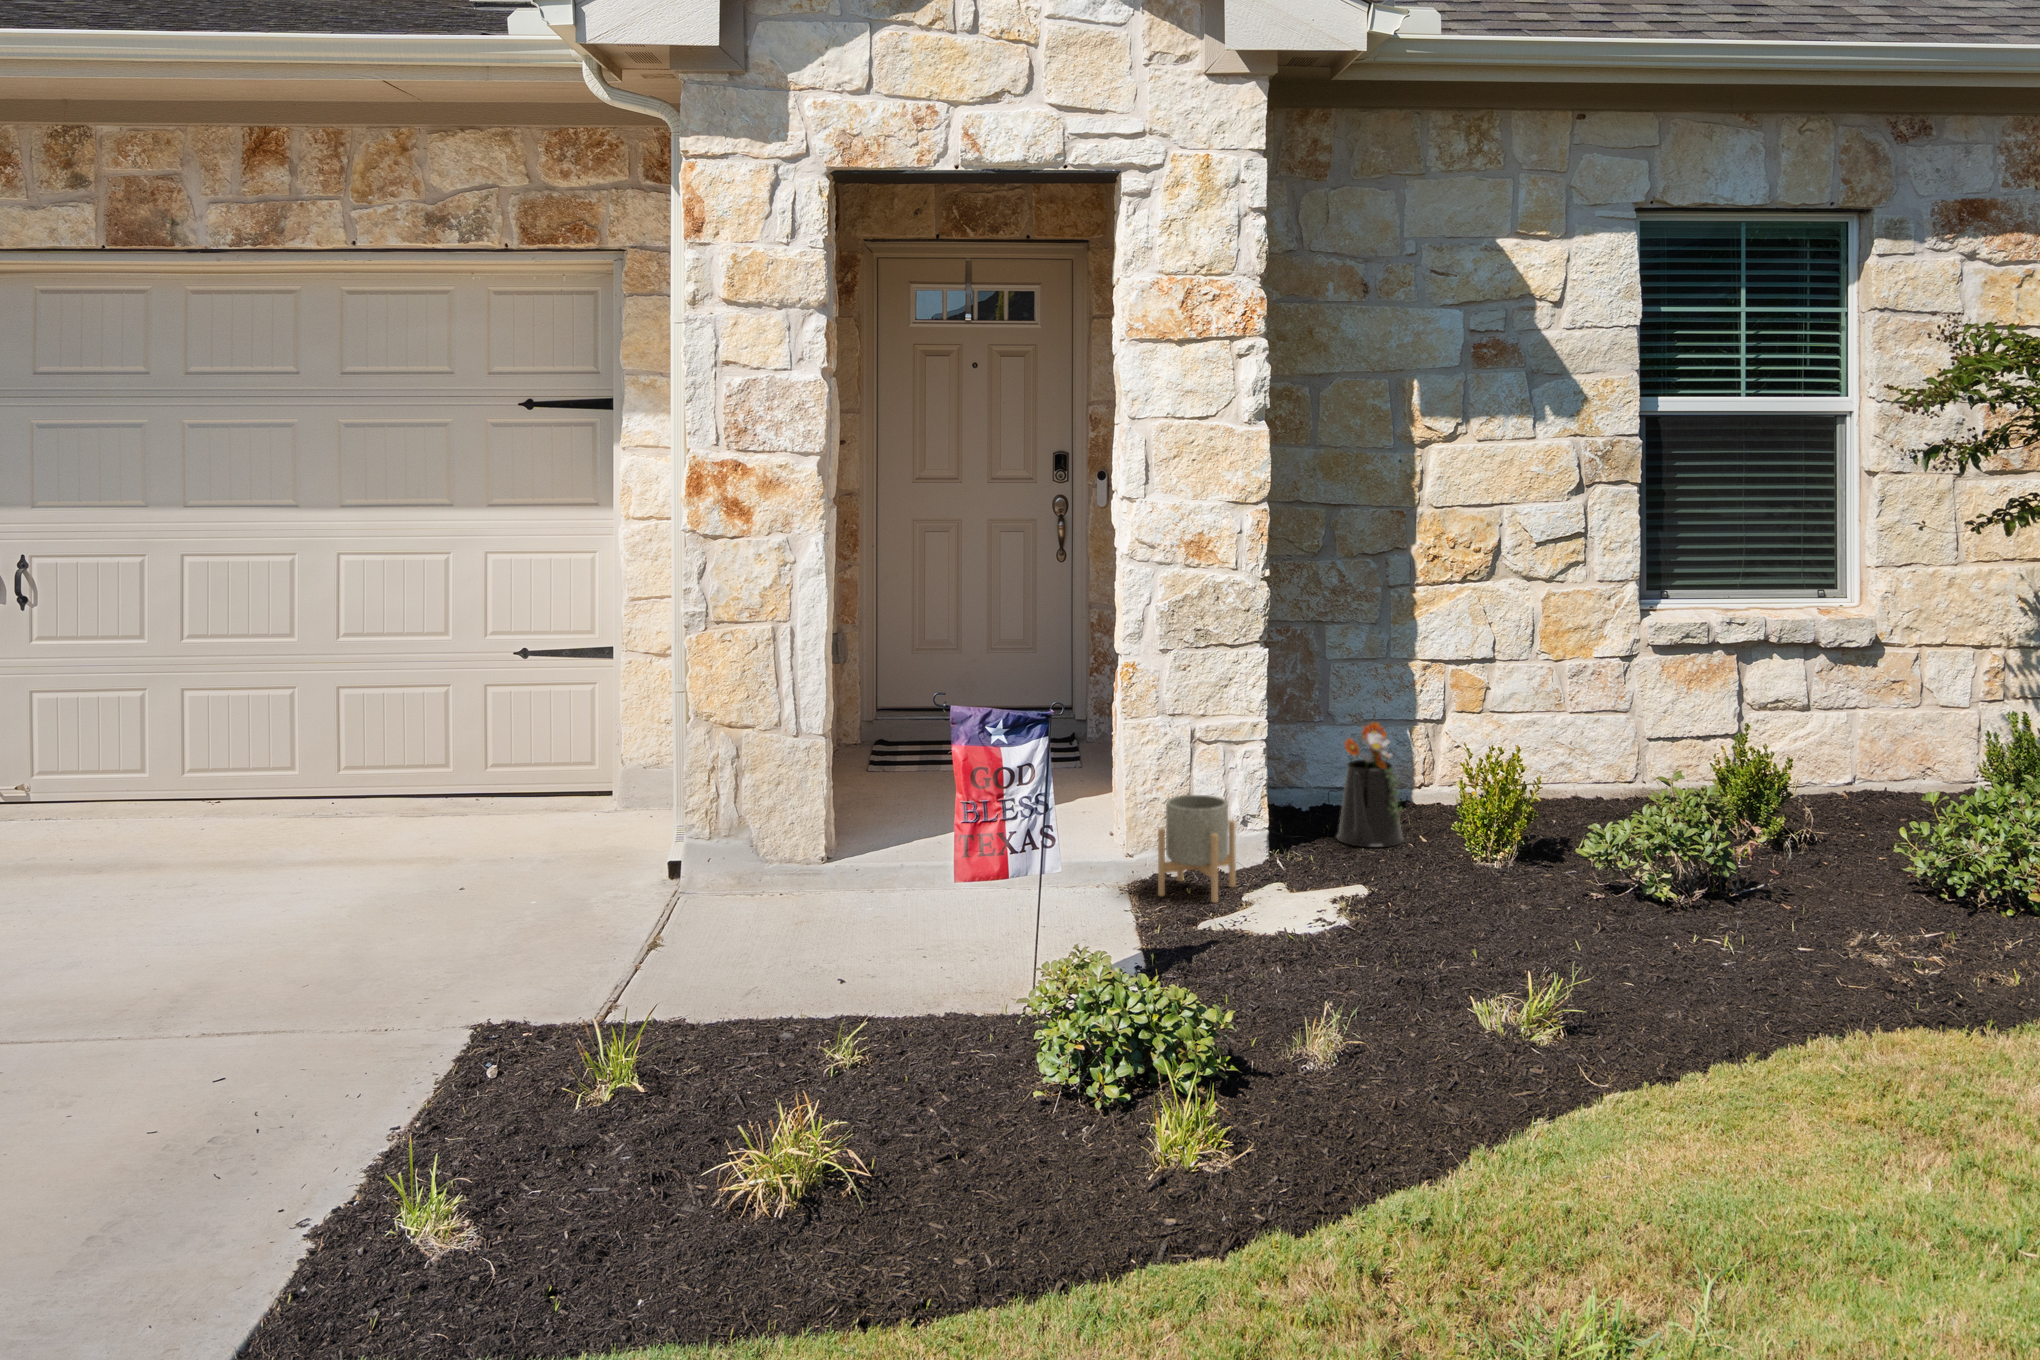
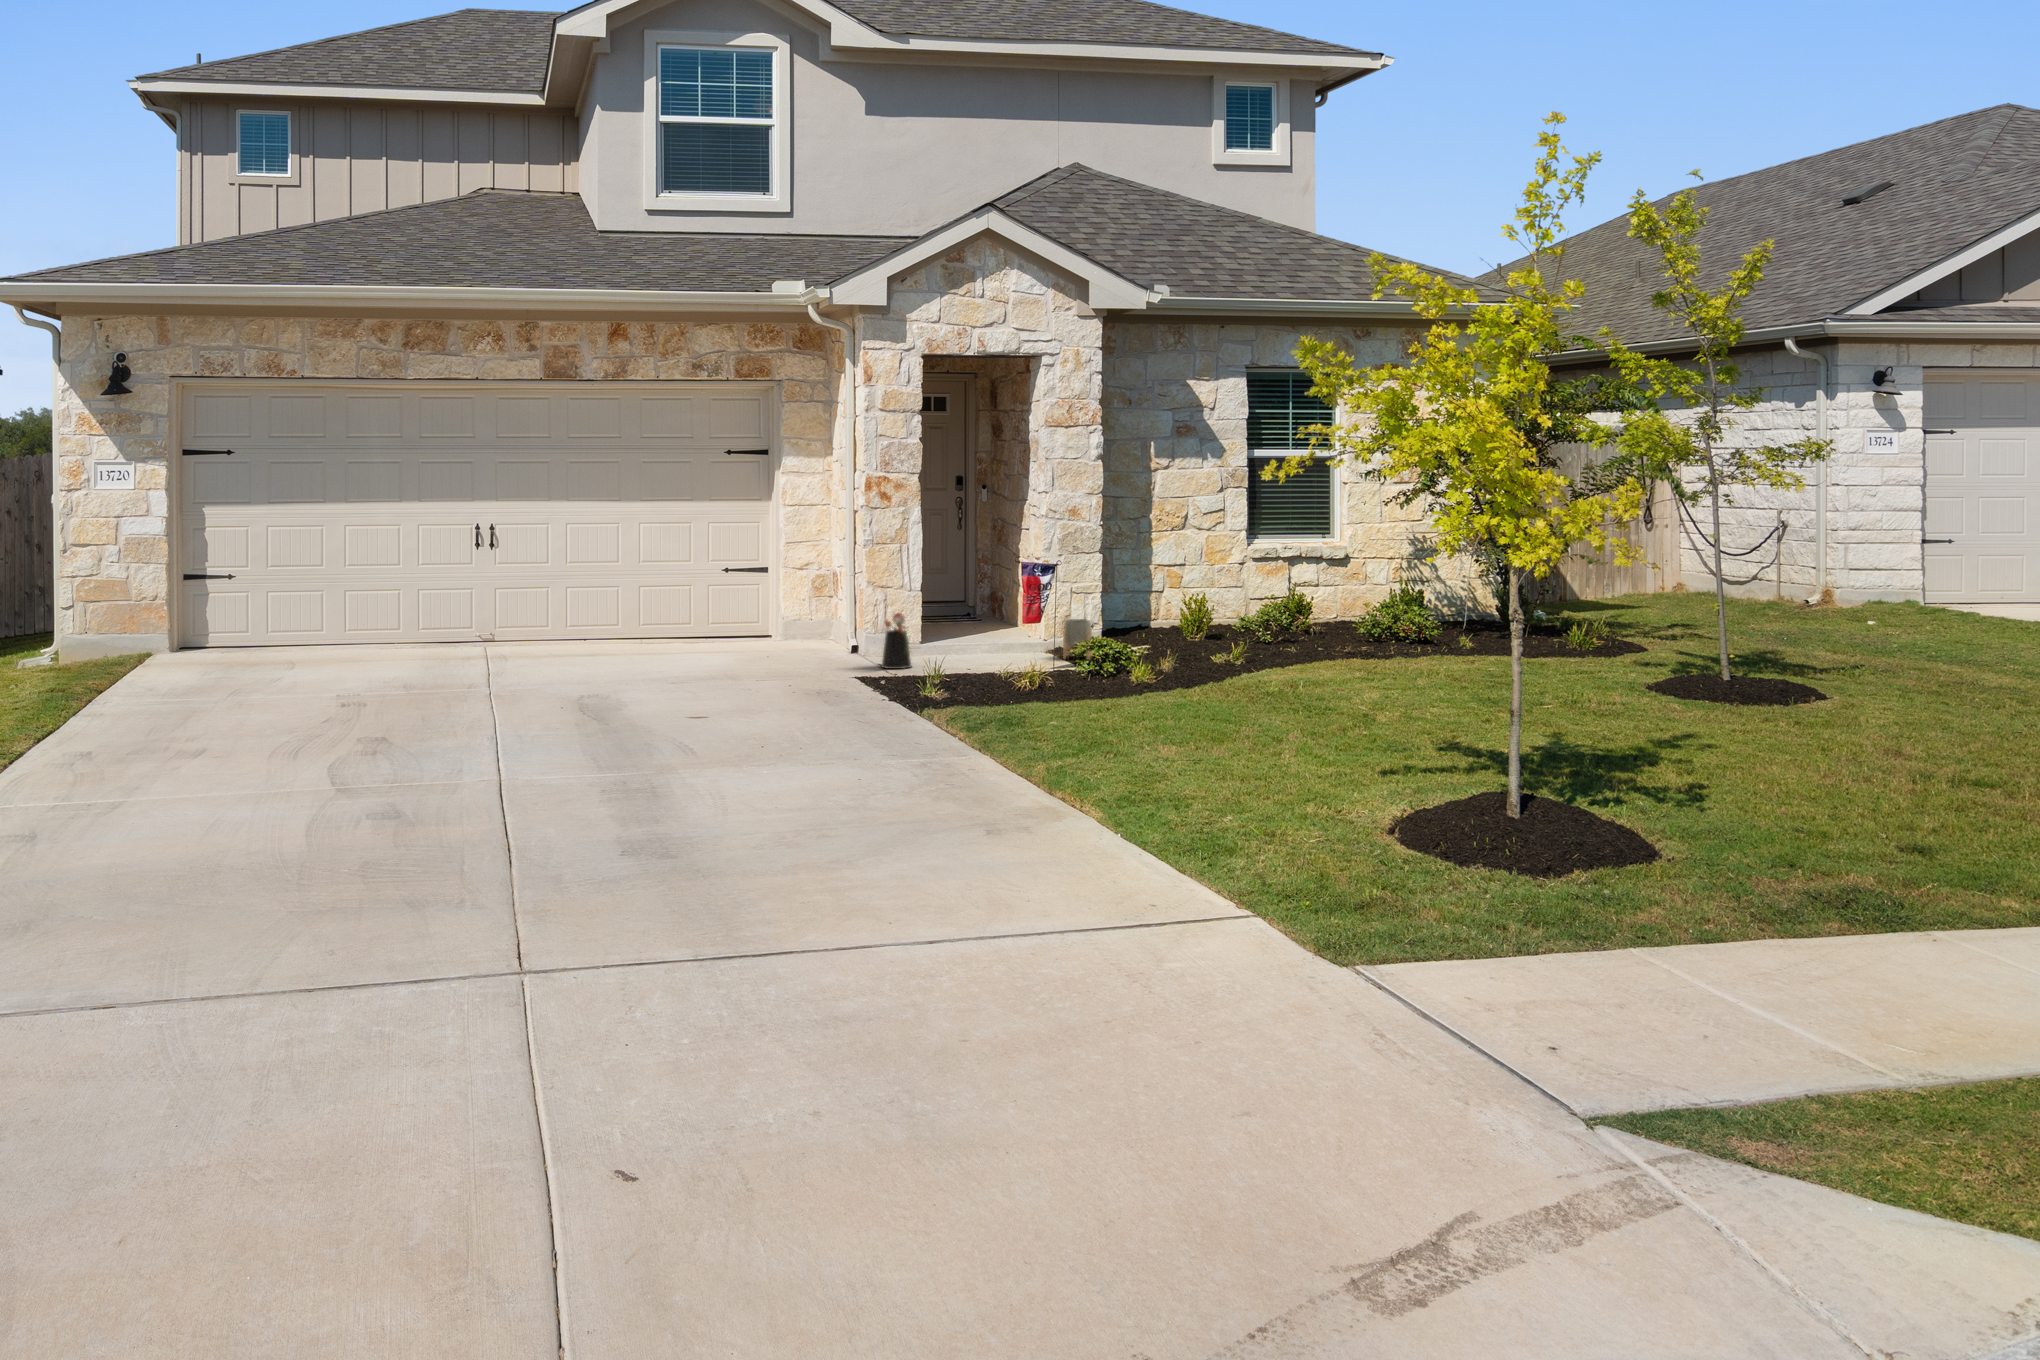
watering can: present [1337,722,1404,847] -> present [882,613,911,669]

